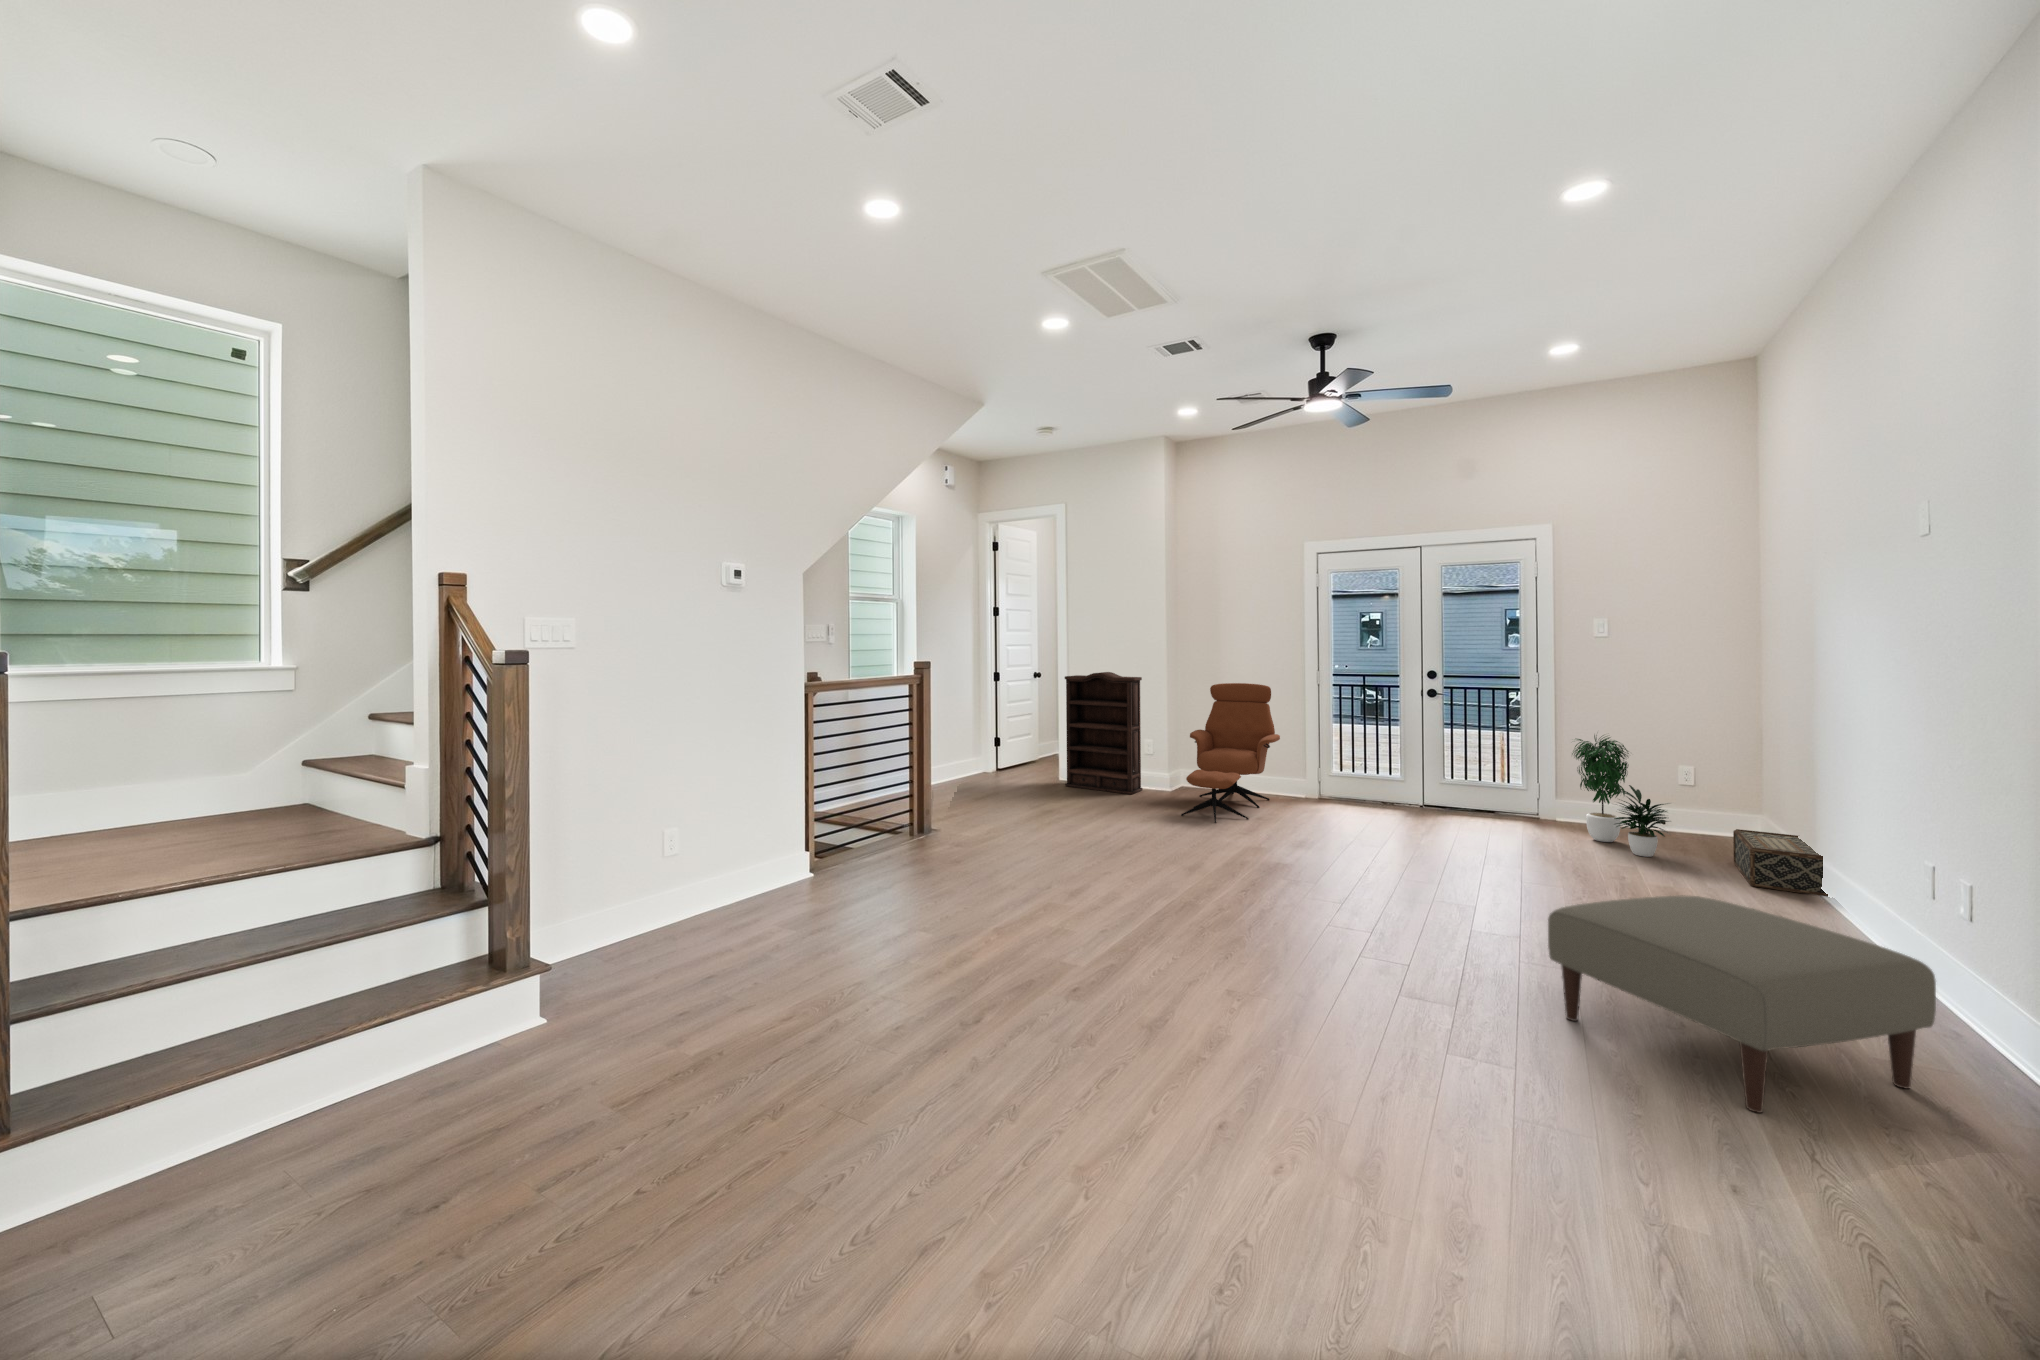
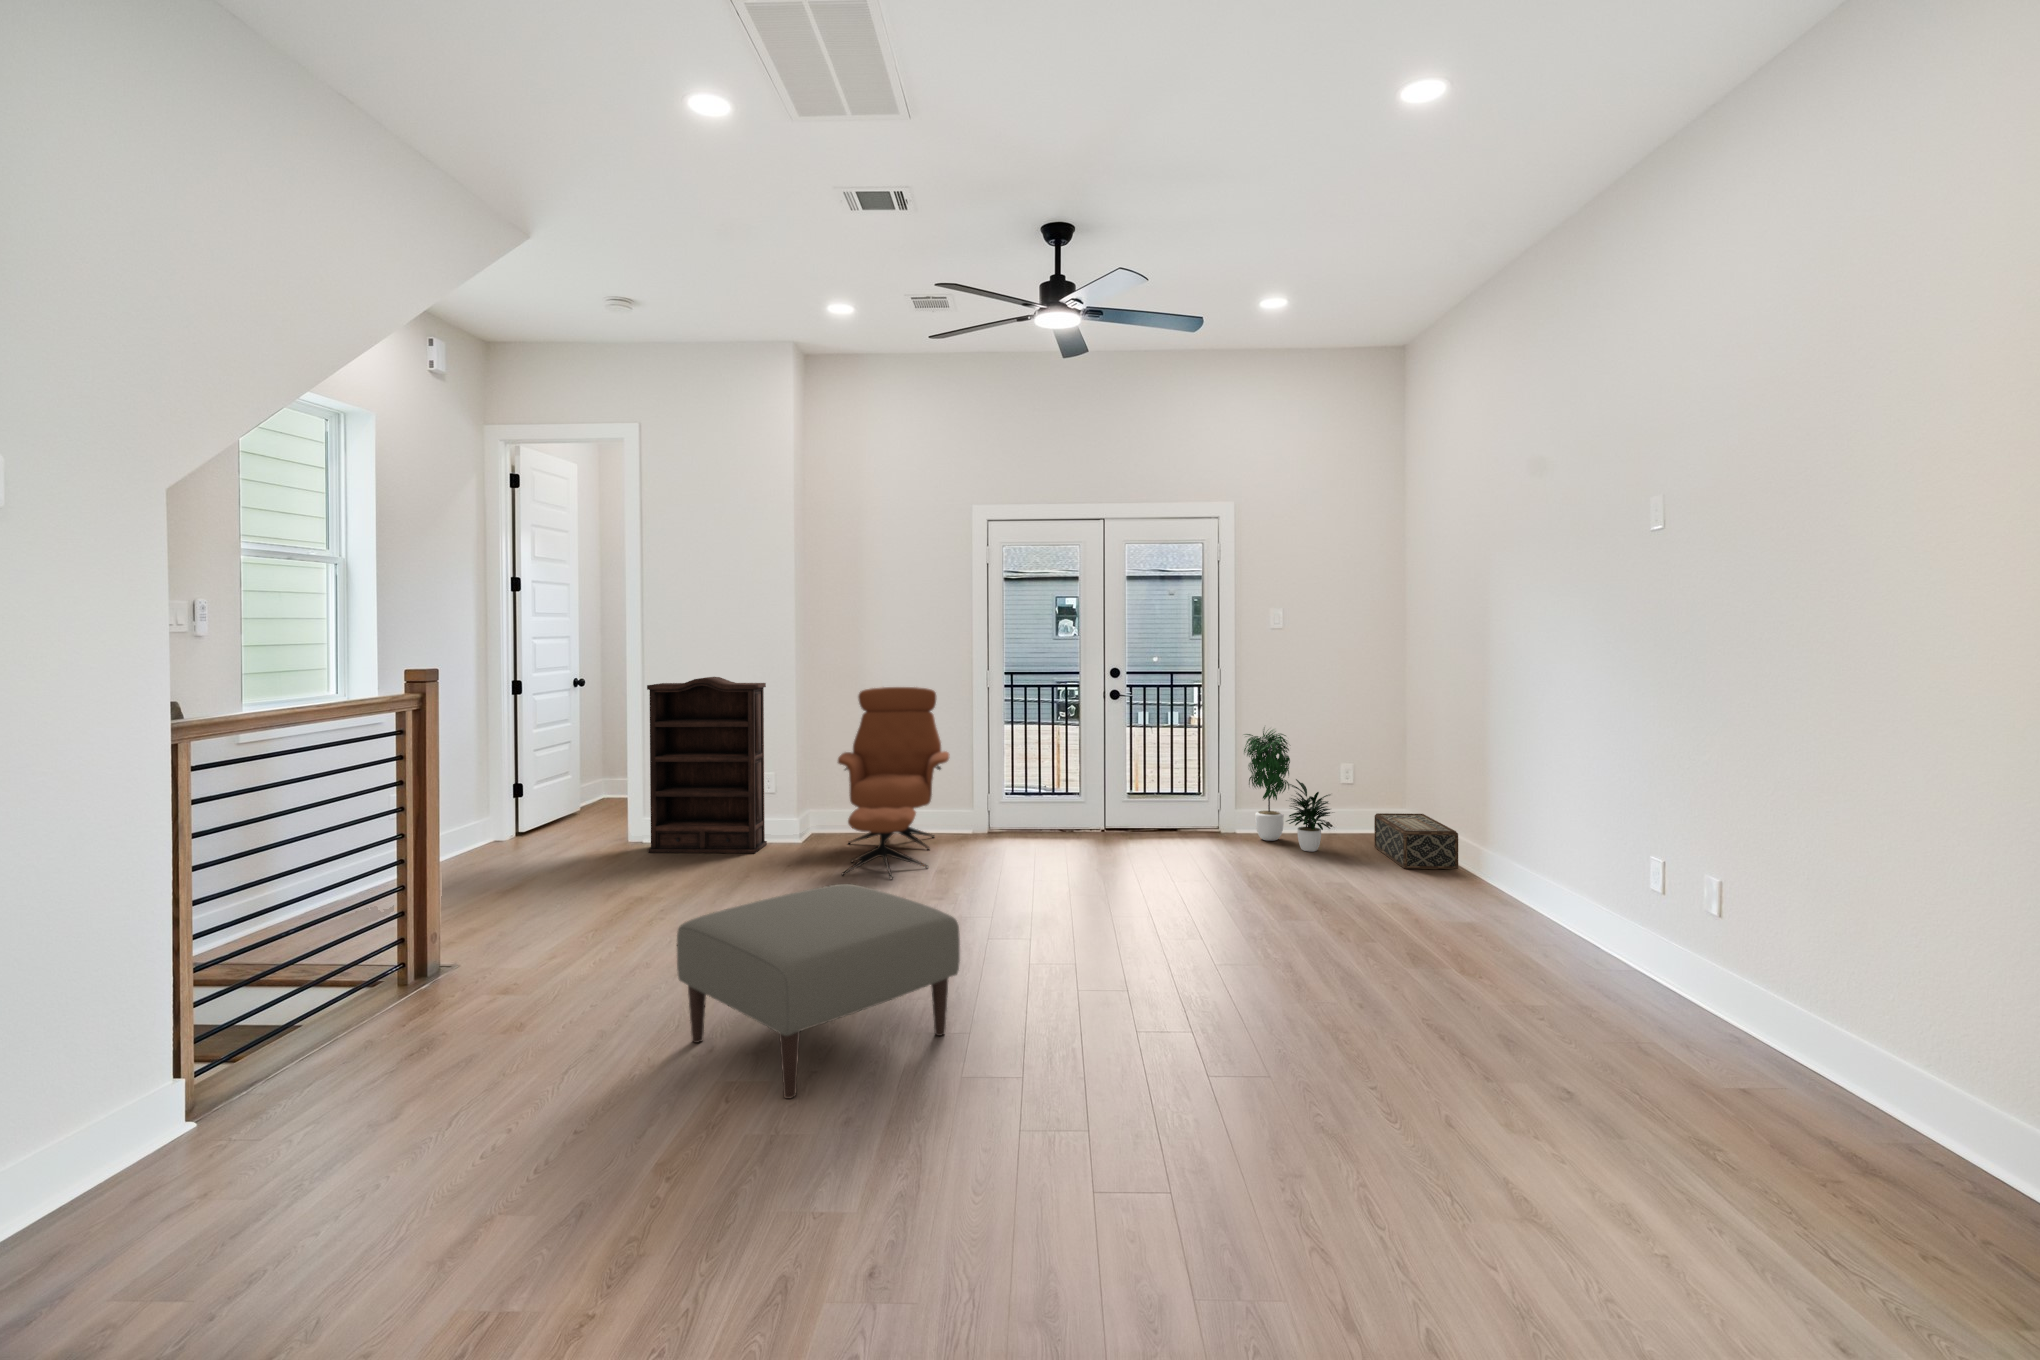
ottoman: present [1548,895,1936,1113] -> present [677,884,960,1099]

